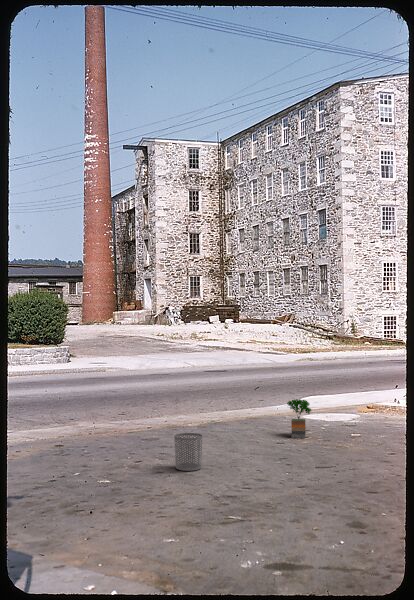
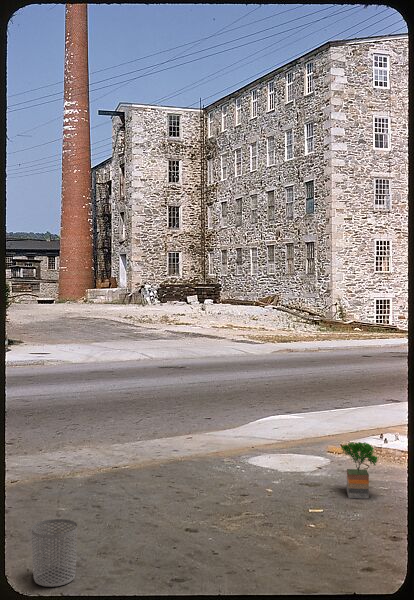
potted tree: present [287,399,311,438] -> present [342,442,377,499]

